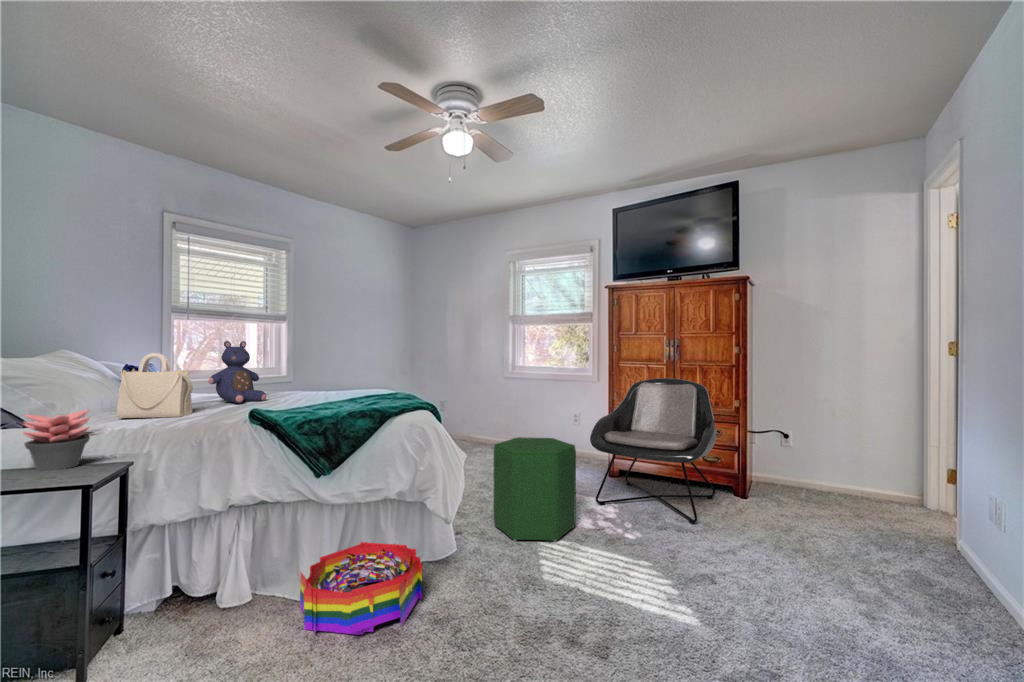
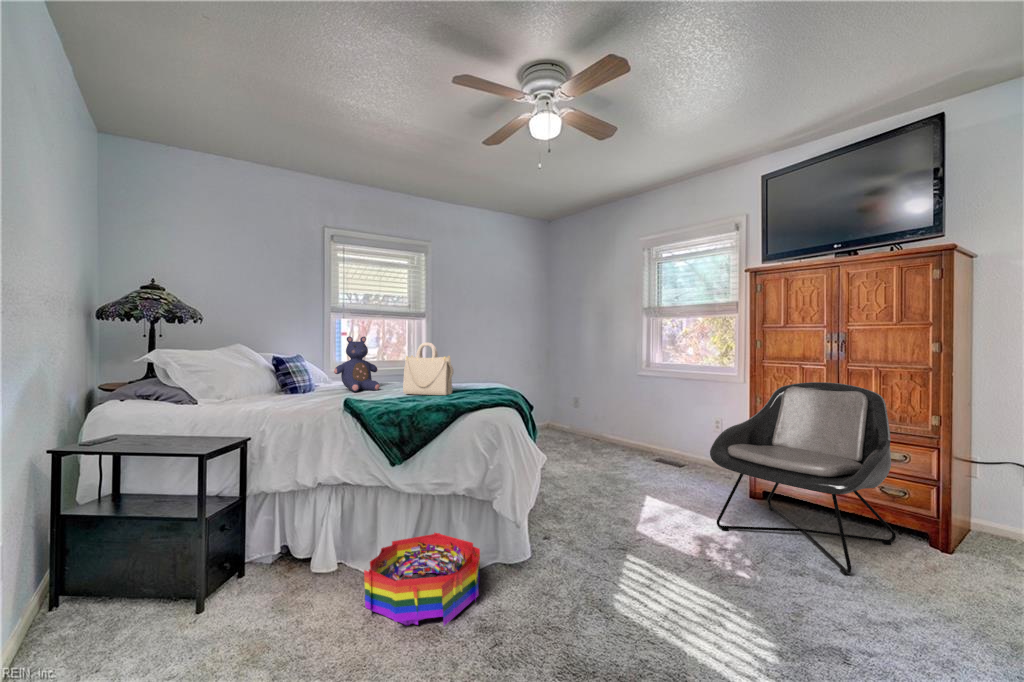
handbag: present [117,353,193,418] -> present [403,342,453,395]
succulent plant: present [23,410,90,471] -> none [176,393,225,440]
ottoman: present [494,437,576,542] -> none [585,442,680,566]

